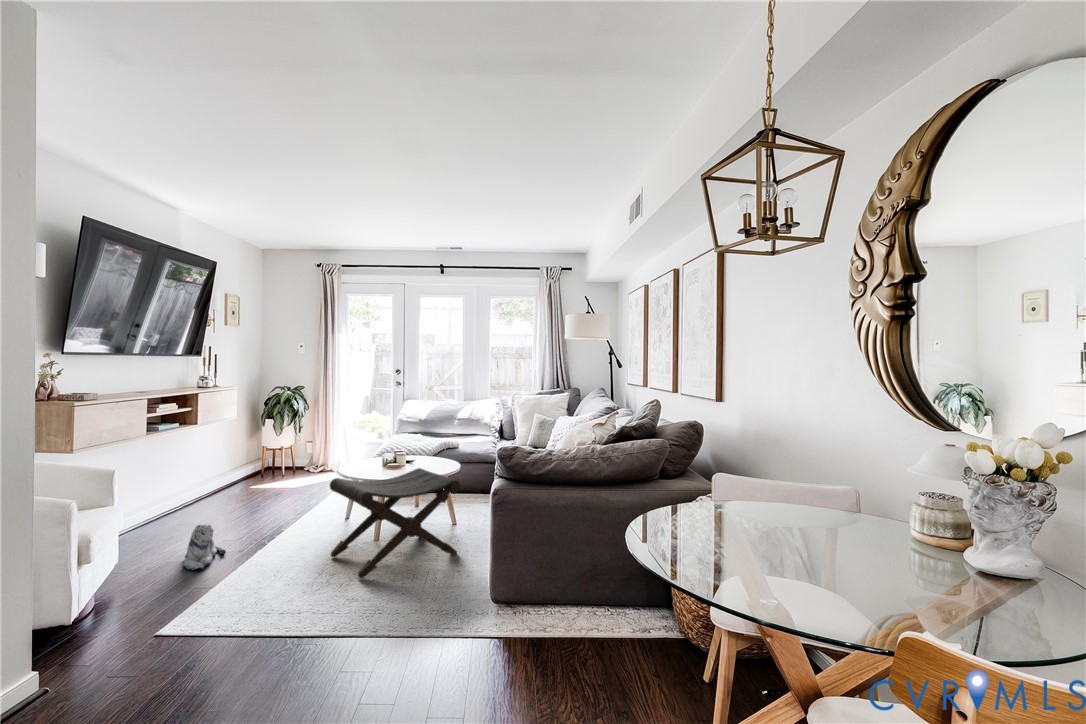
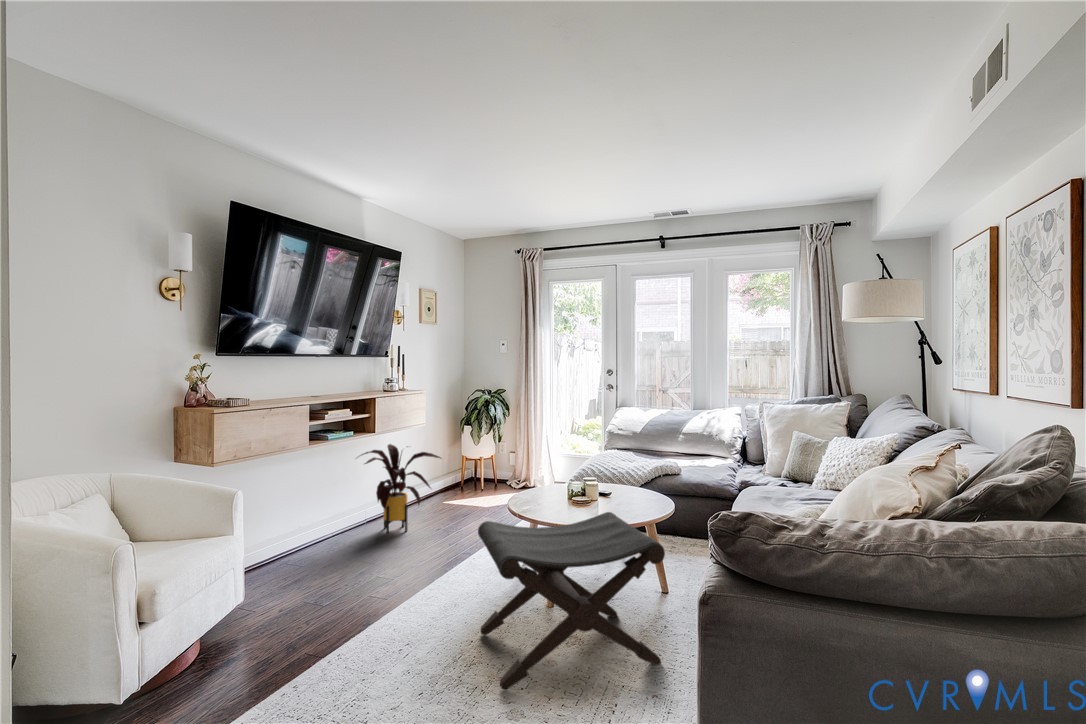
house plant: none [173,434,263,511] -> present [361,444,441,534]
plush toy: present [183,525,226,571] -> none [311,566,367,628]

